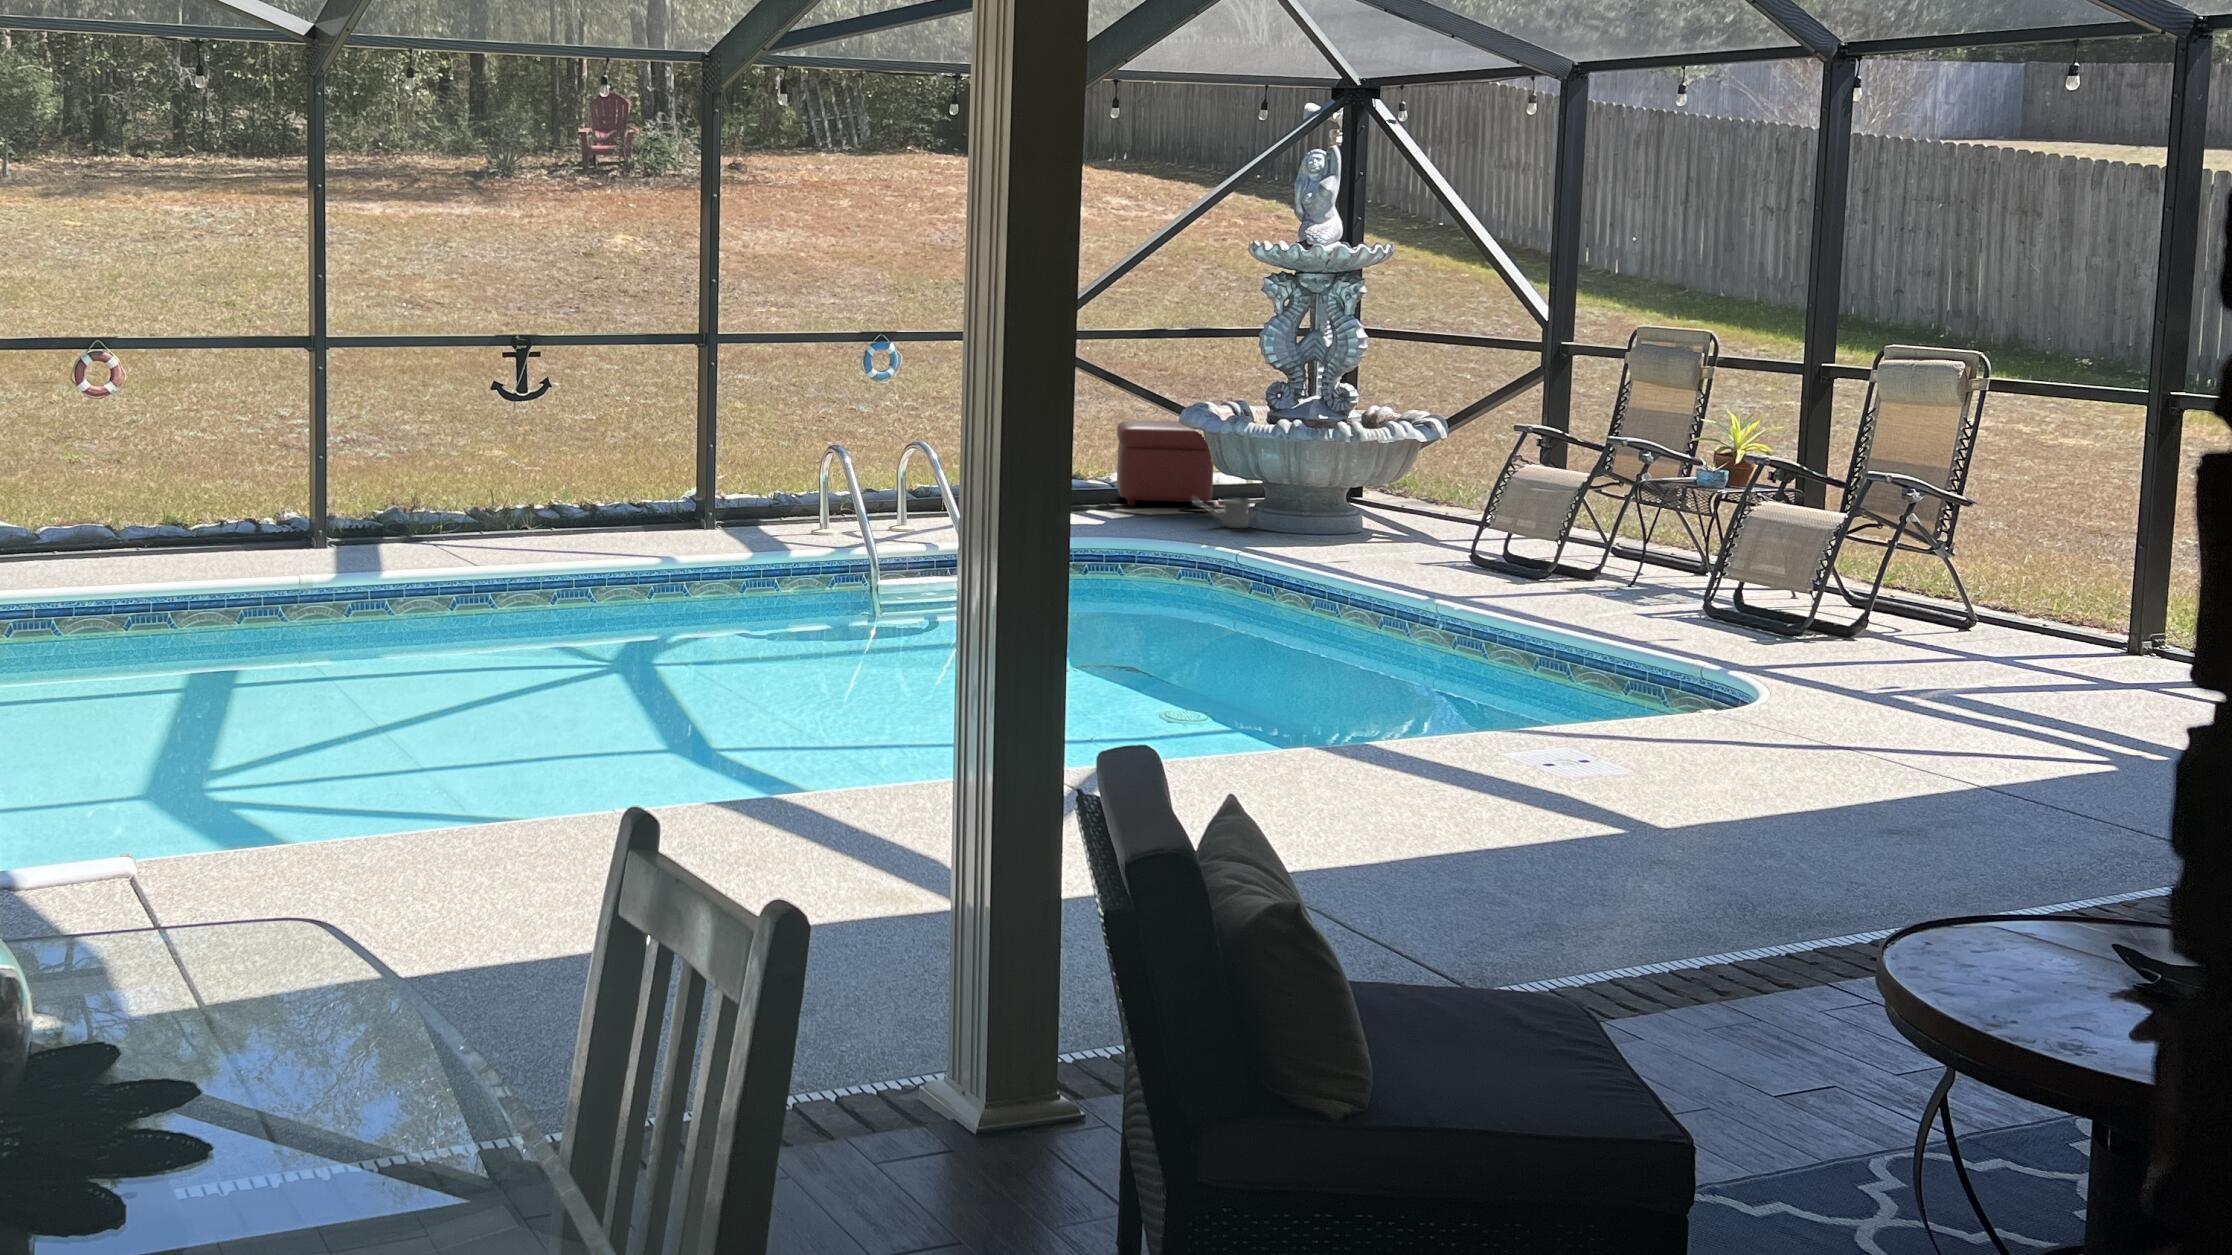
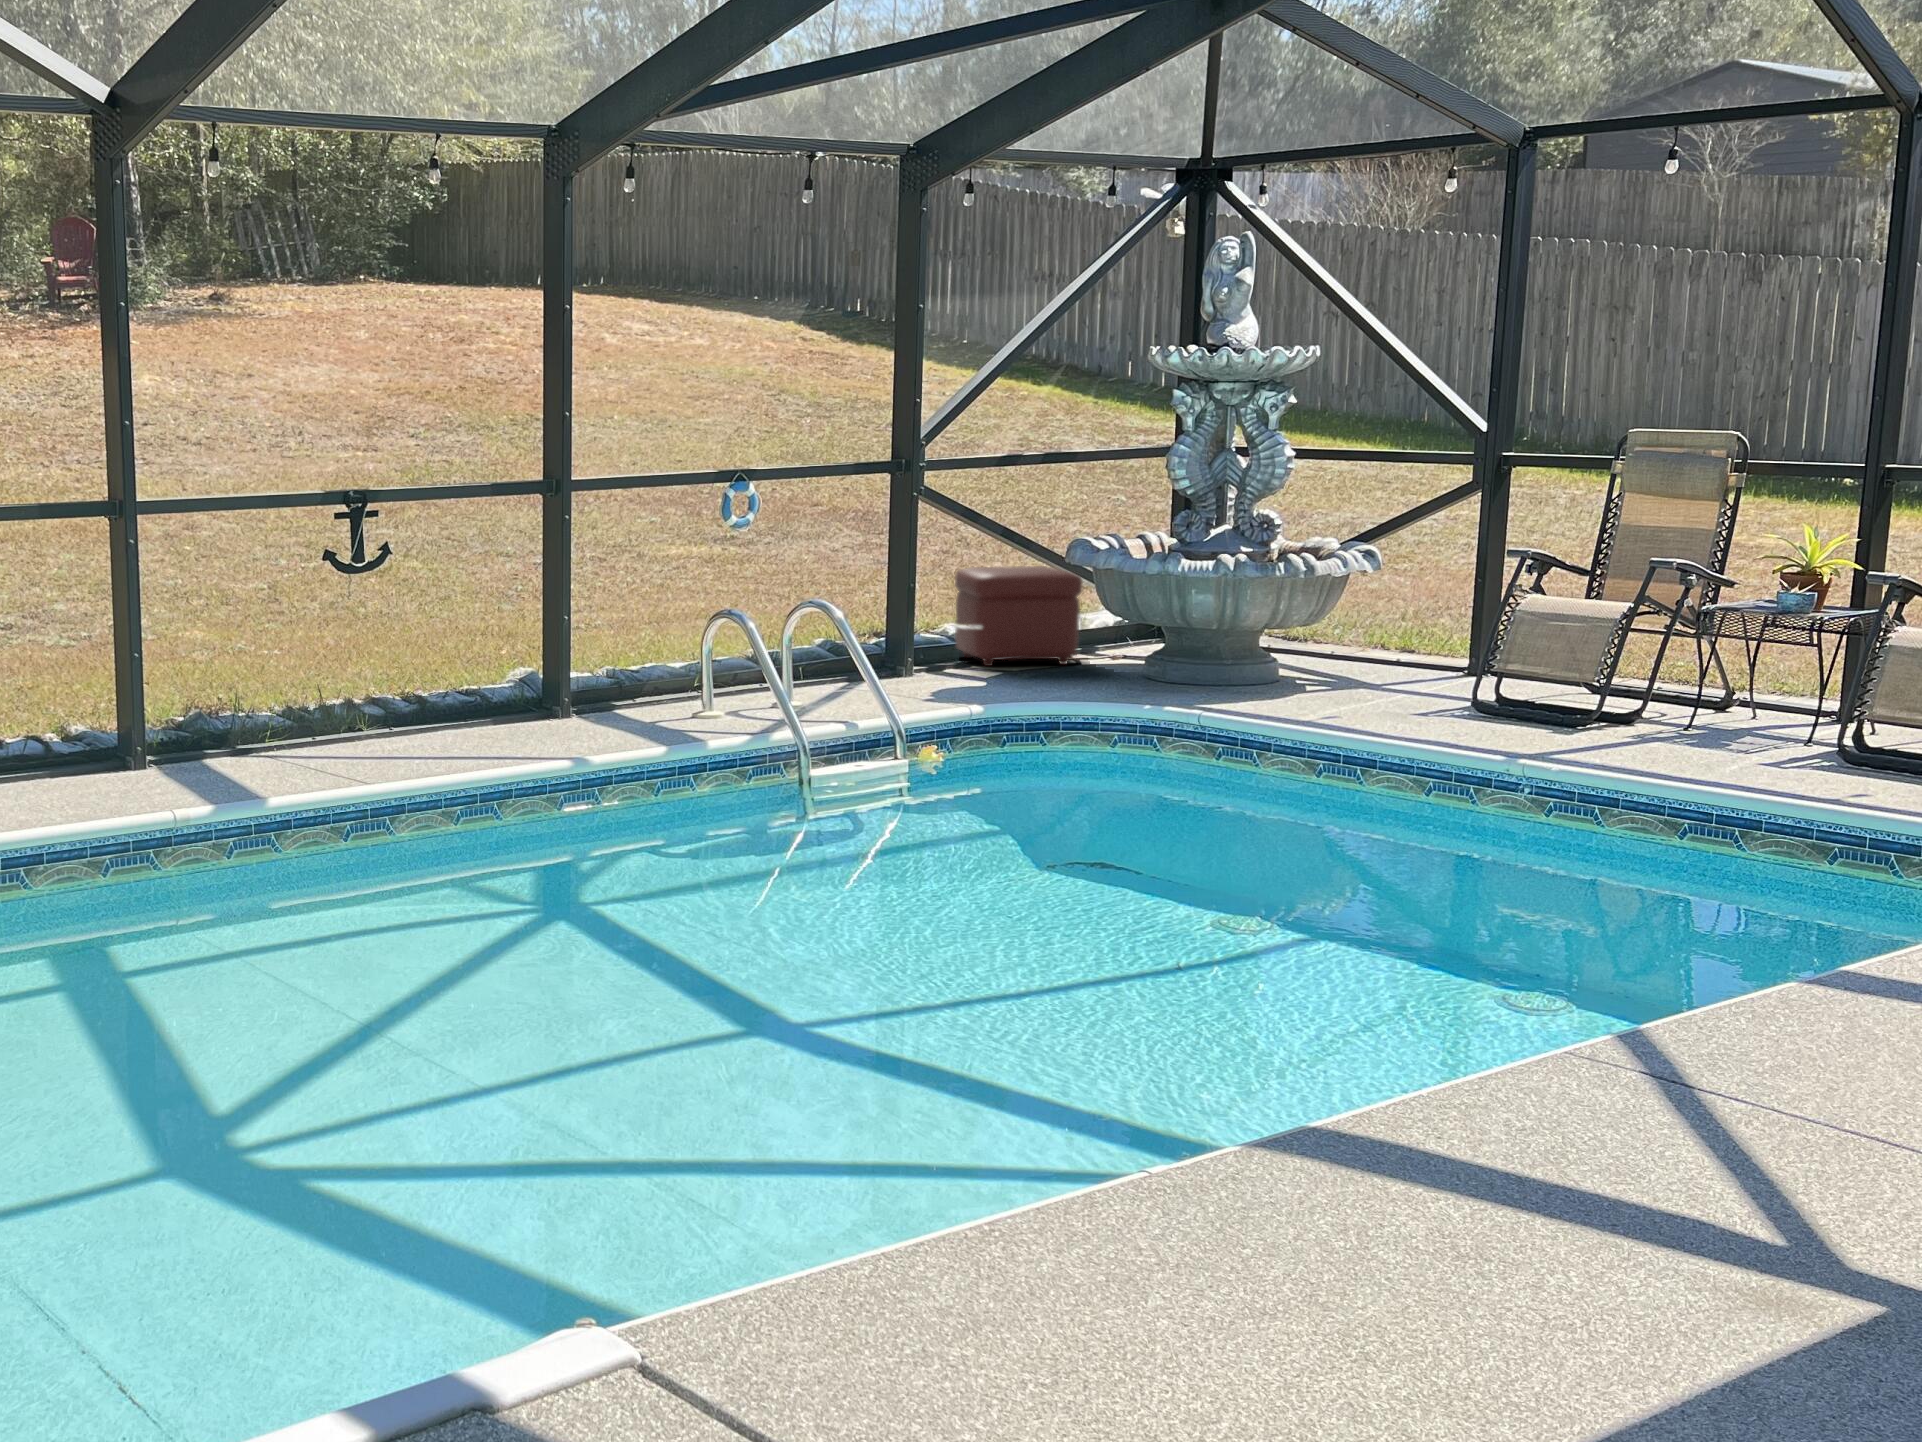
watering can: present [1193,497,1262,528] -> none [1095,650,1171,685]

